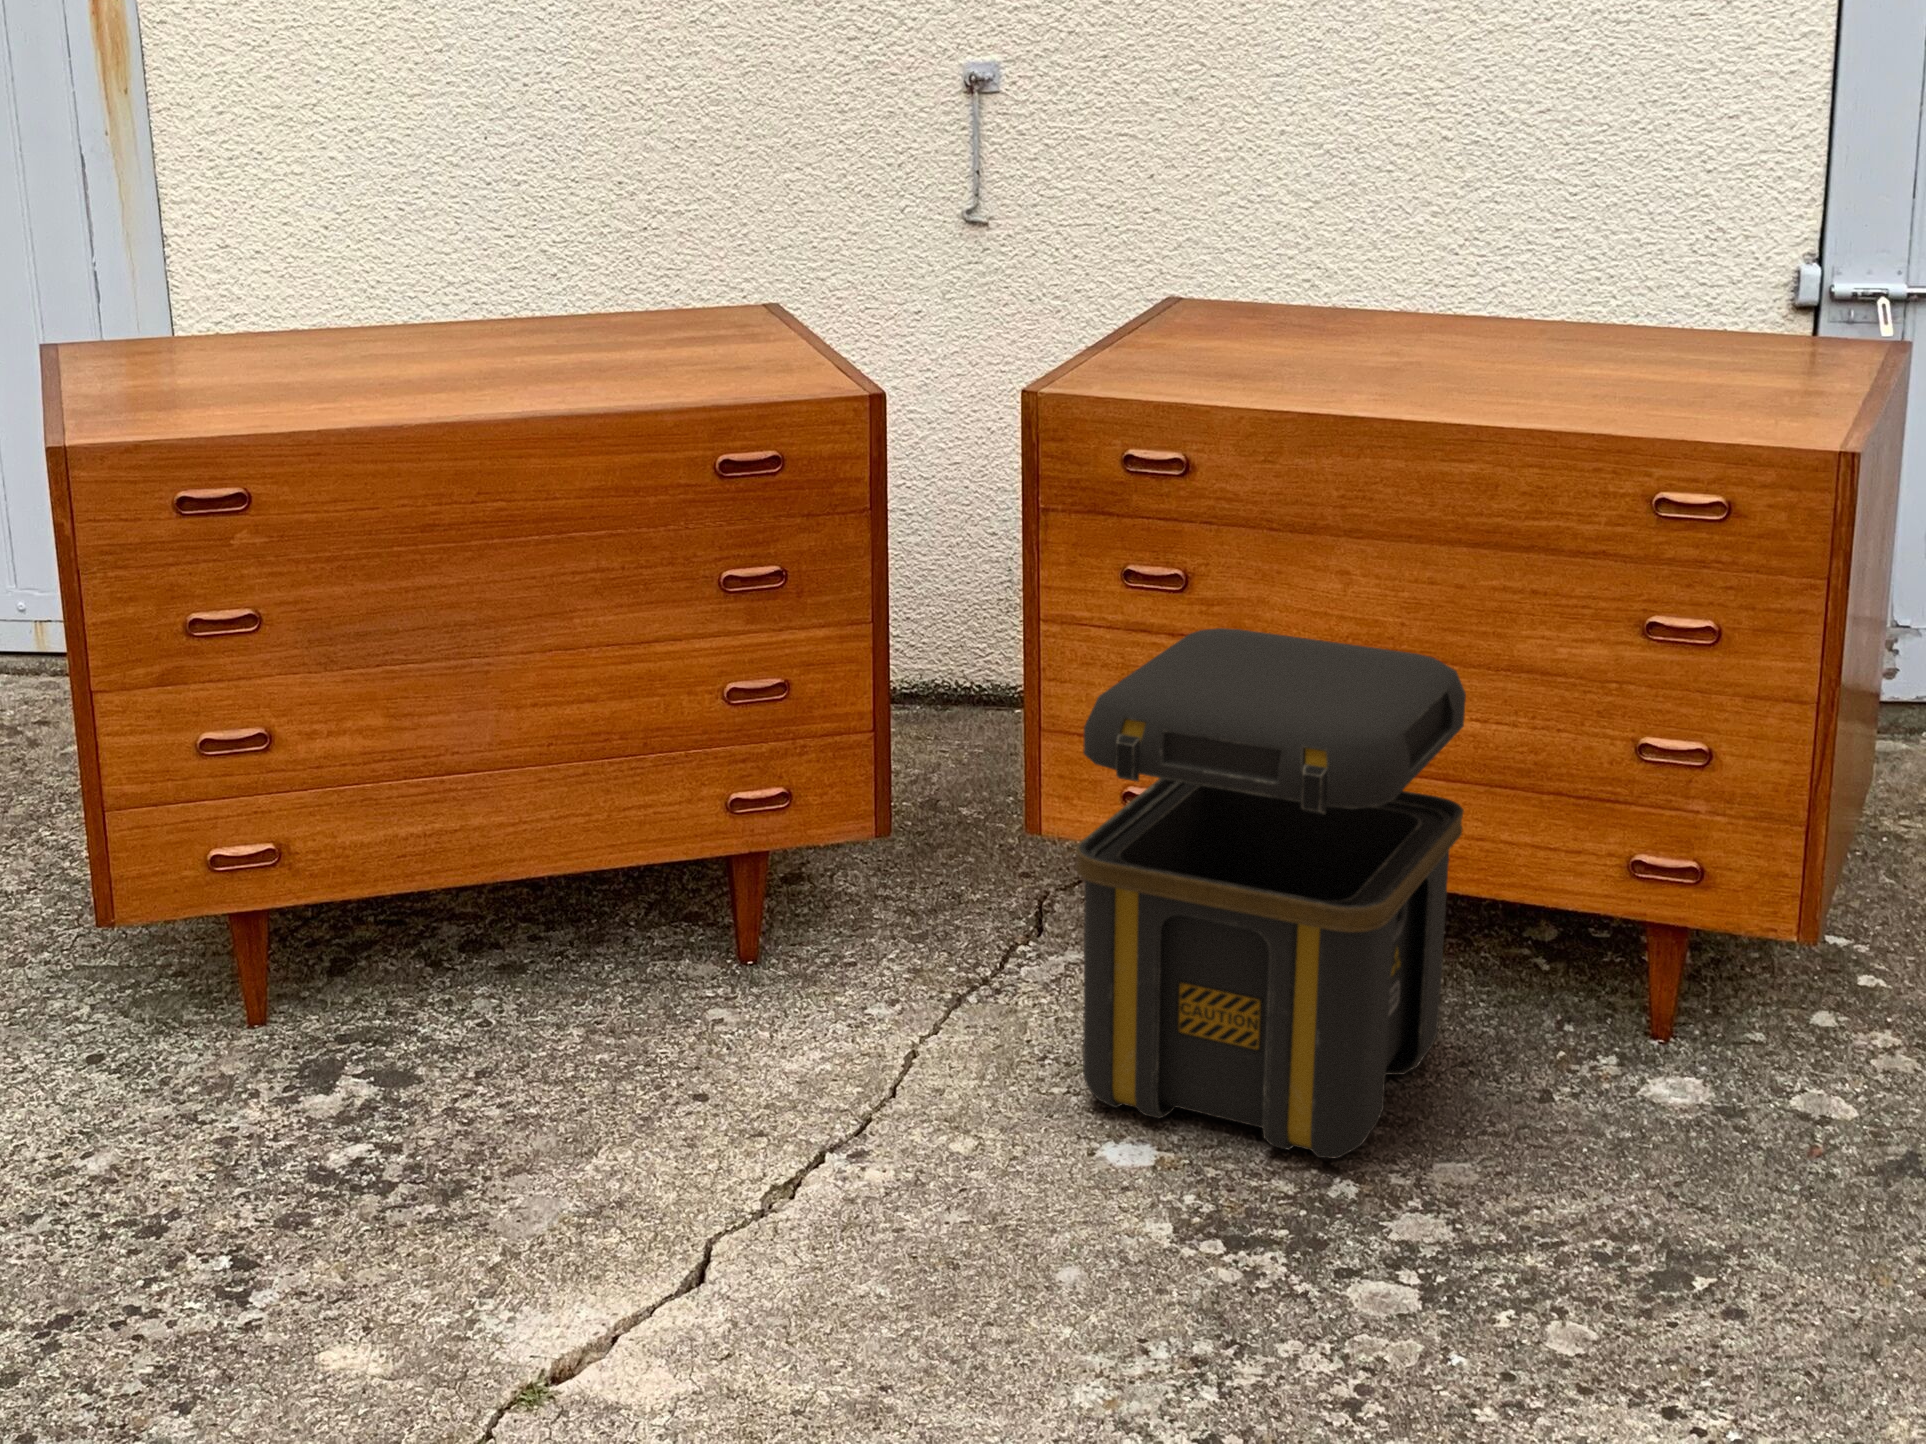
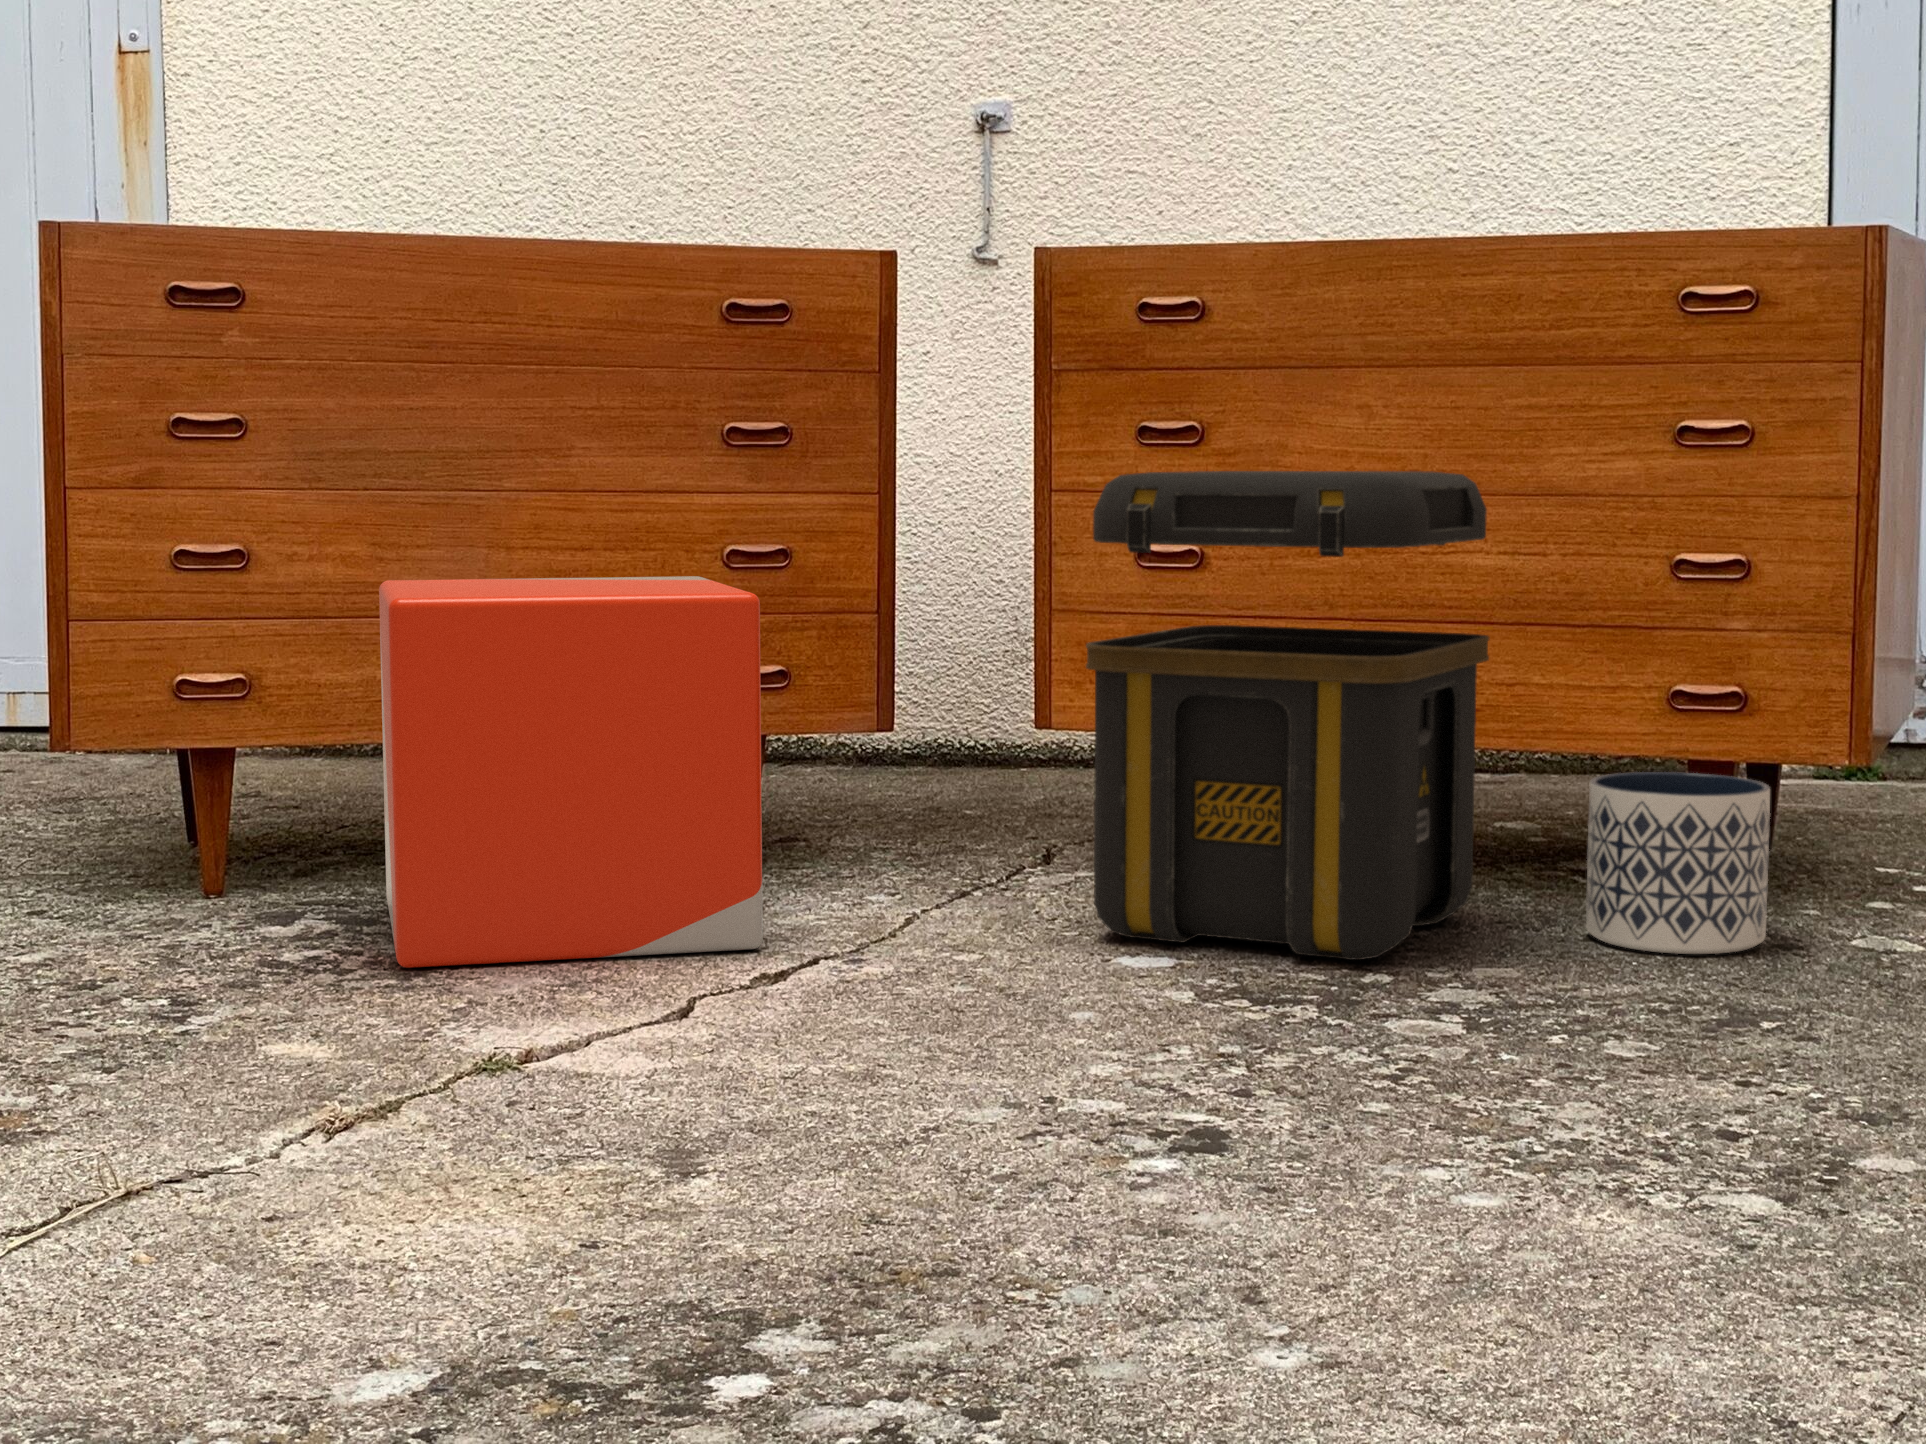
stool: none [396,721,774,1179] -> present [379,576,763,968]
planter: none [1543,933,1724,1136] -> present [1586,772,1770,954]

